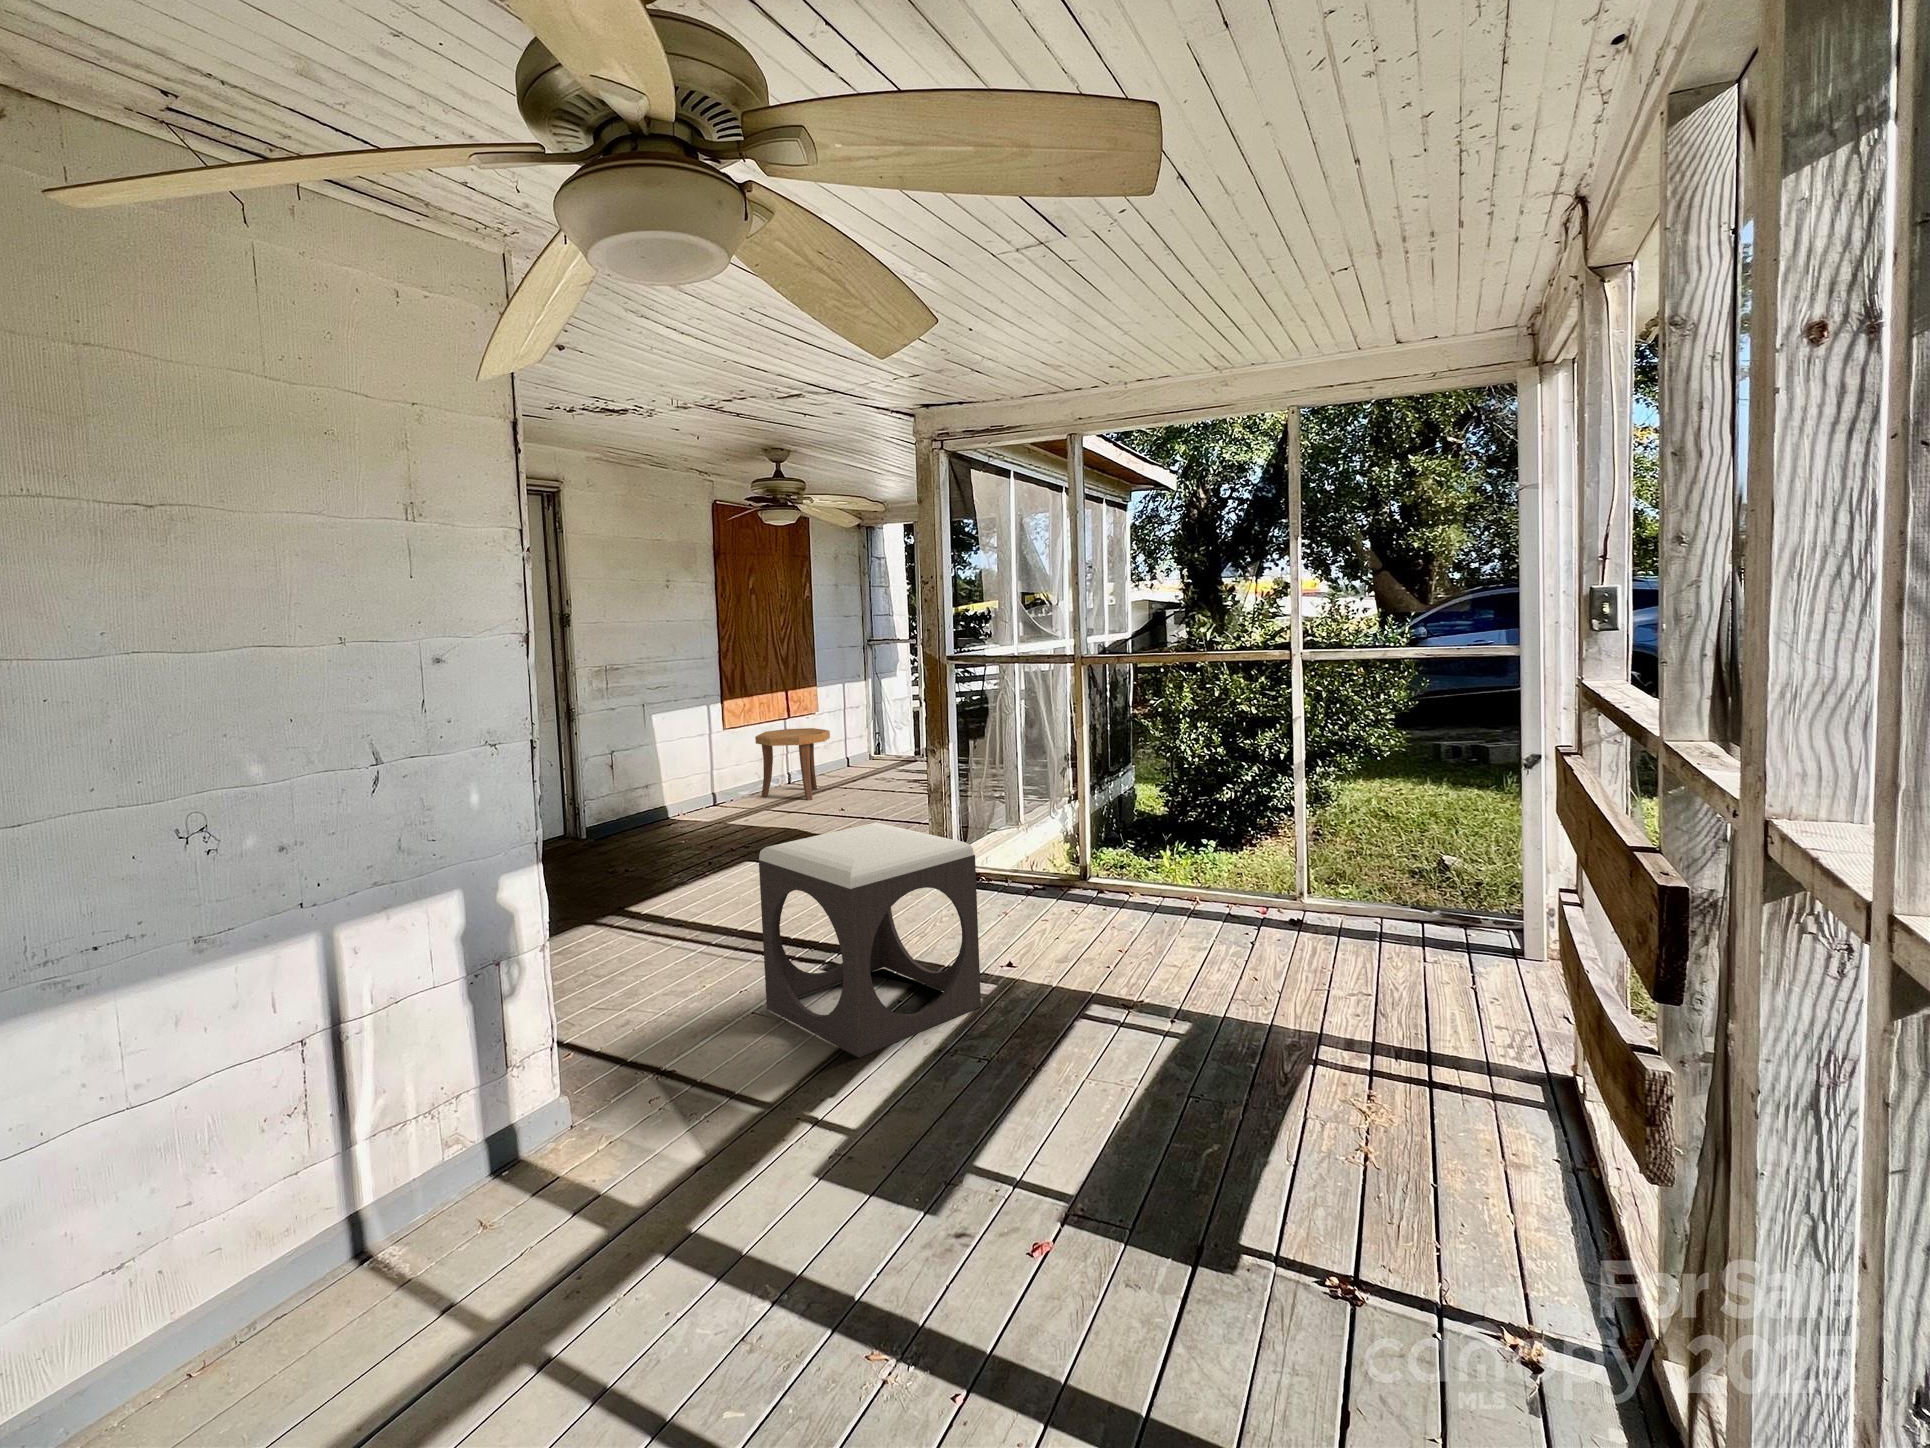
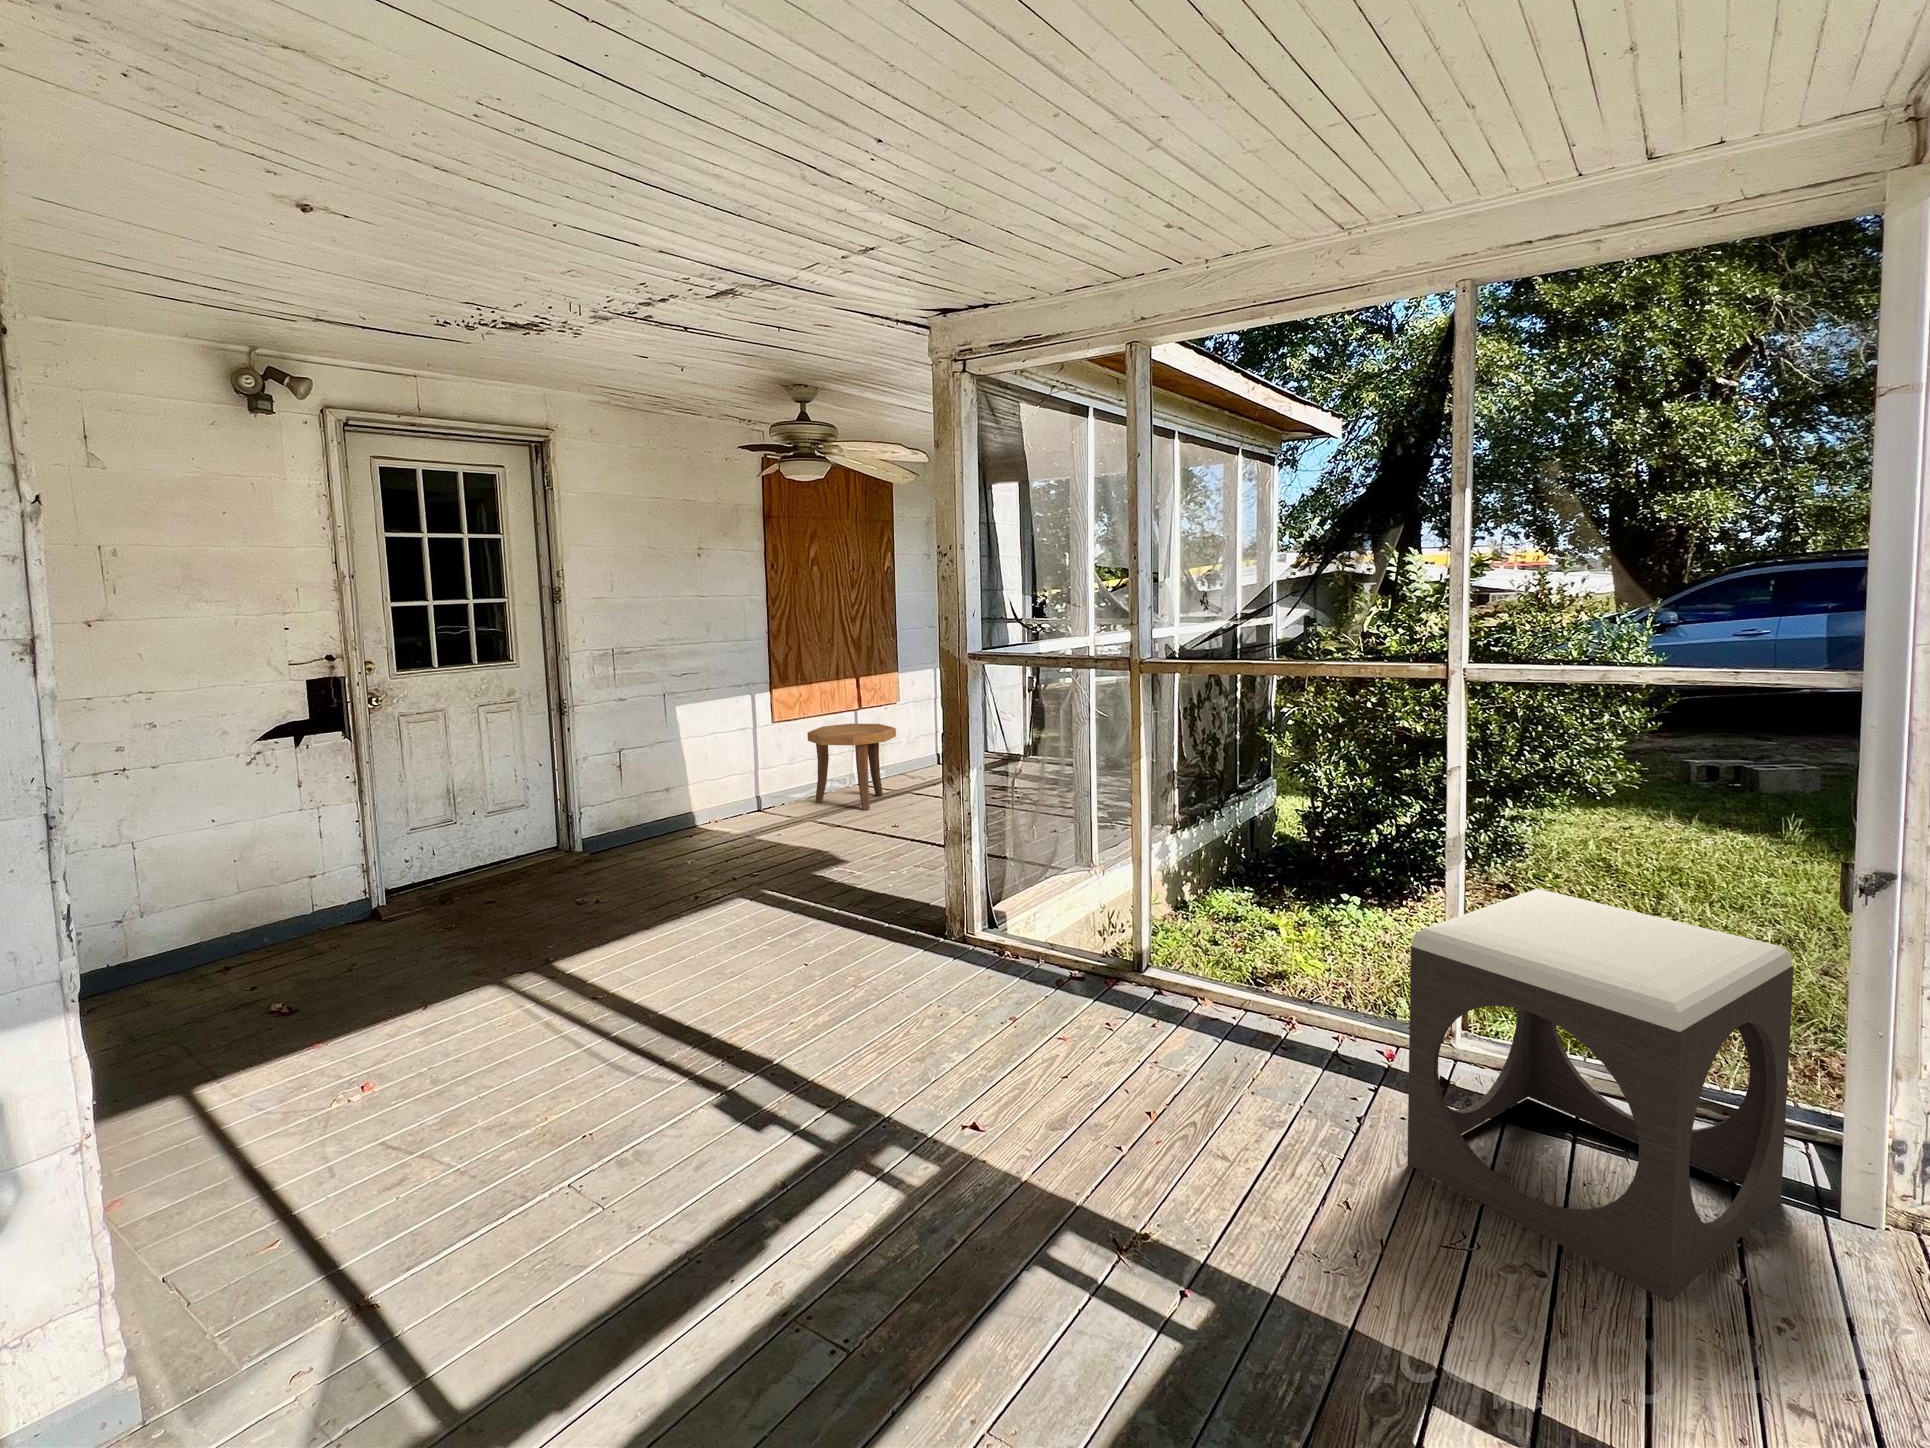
footstool: present [759,823,981,1058] -> present [1407,889,1794,1301]

